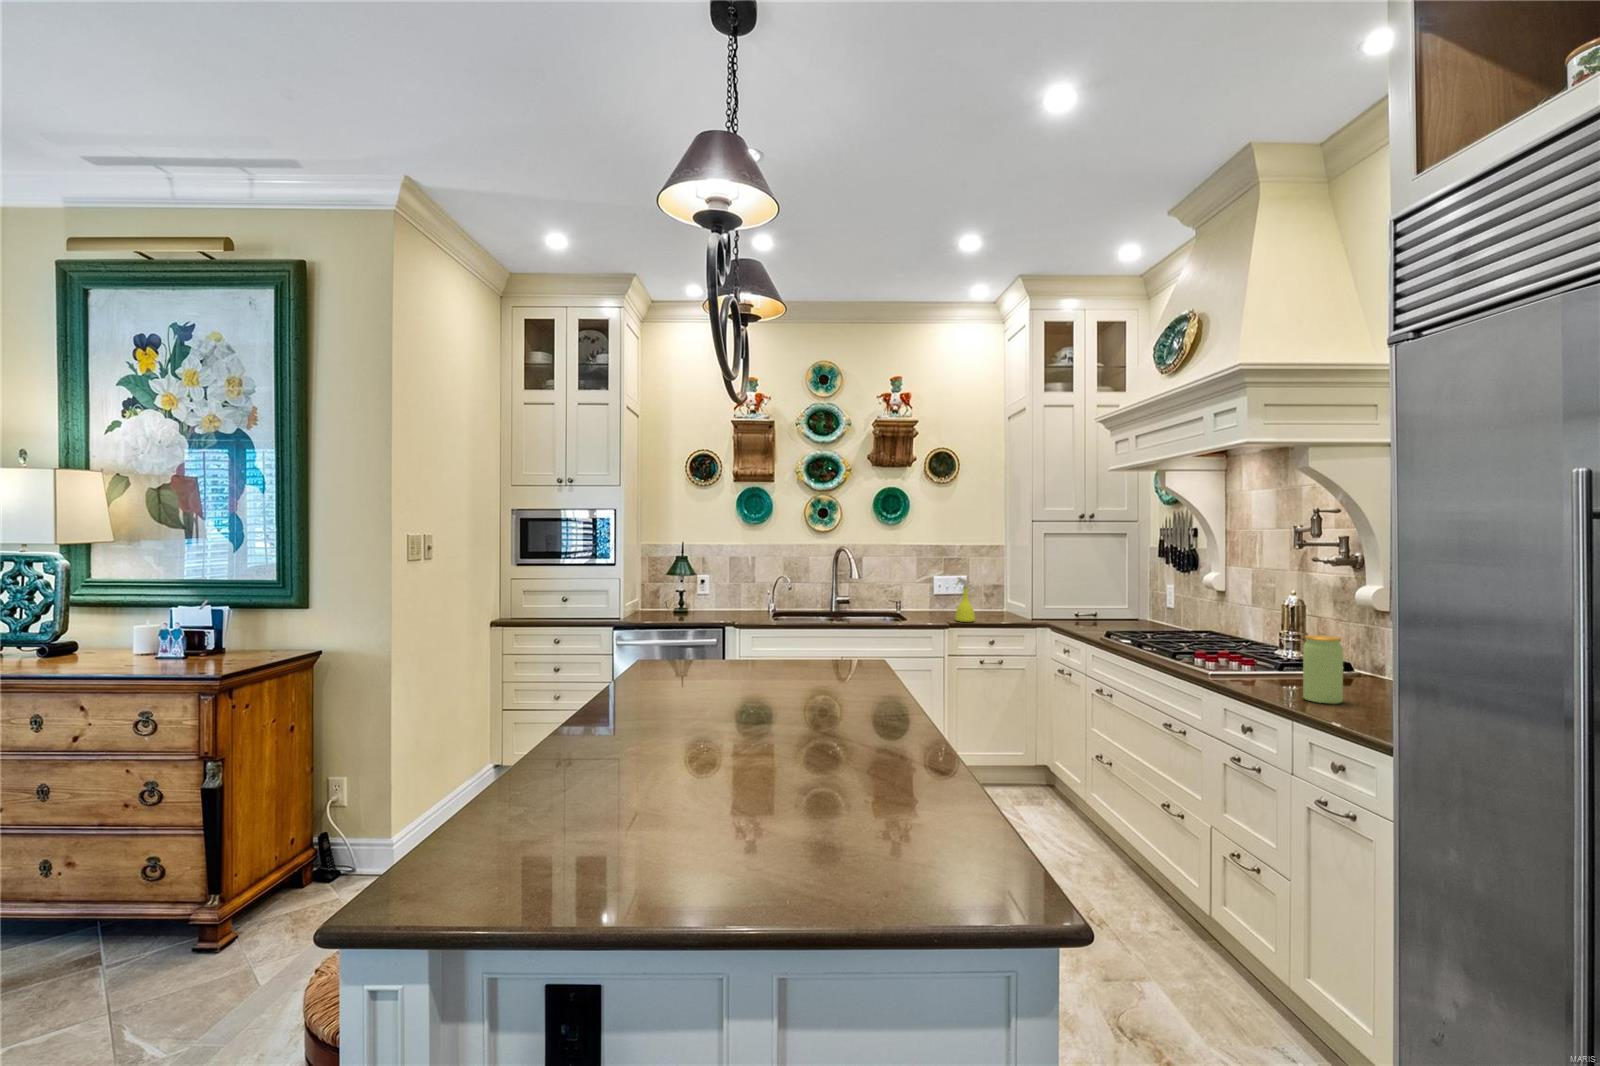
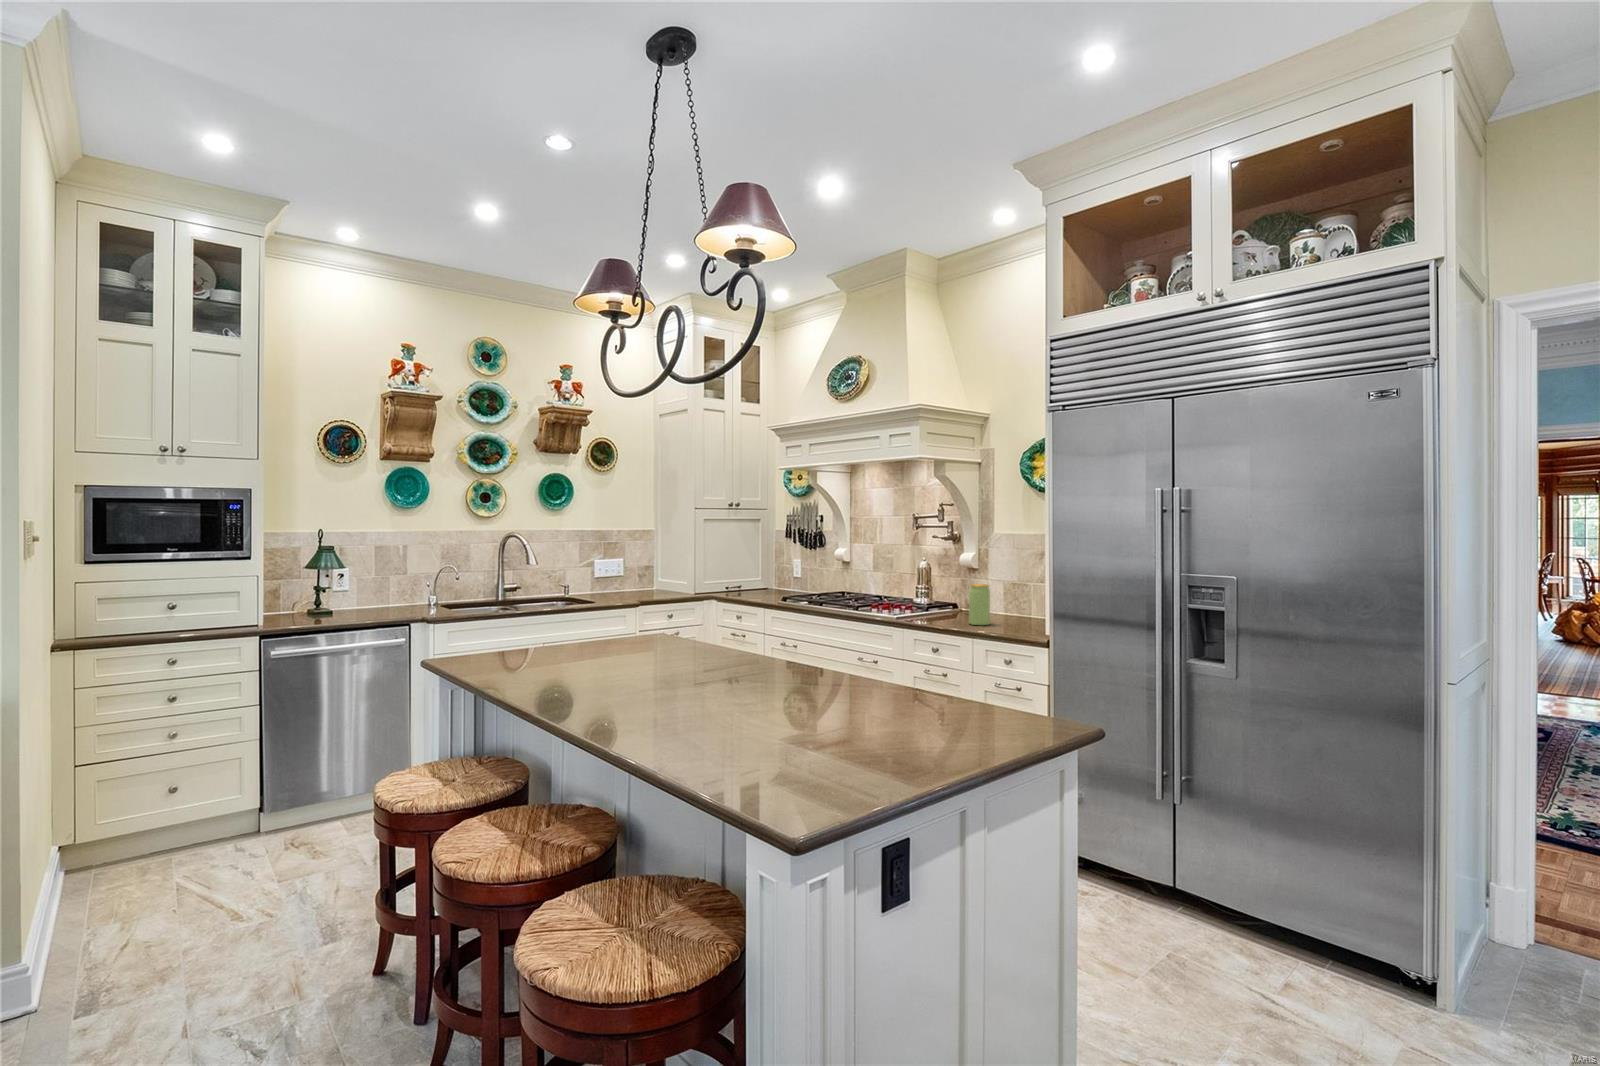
spray bottle: present [955,577,975,622] -> none [633,560,651,601]

